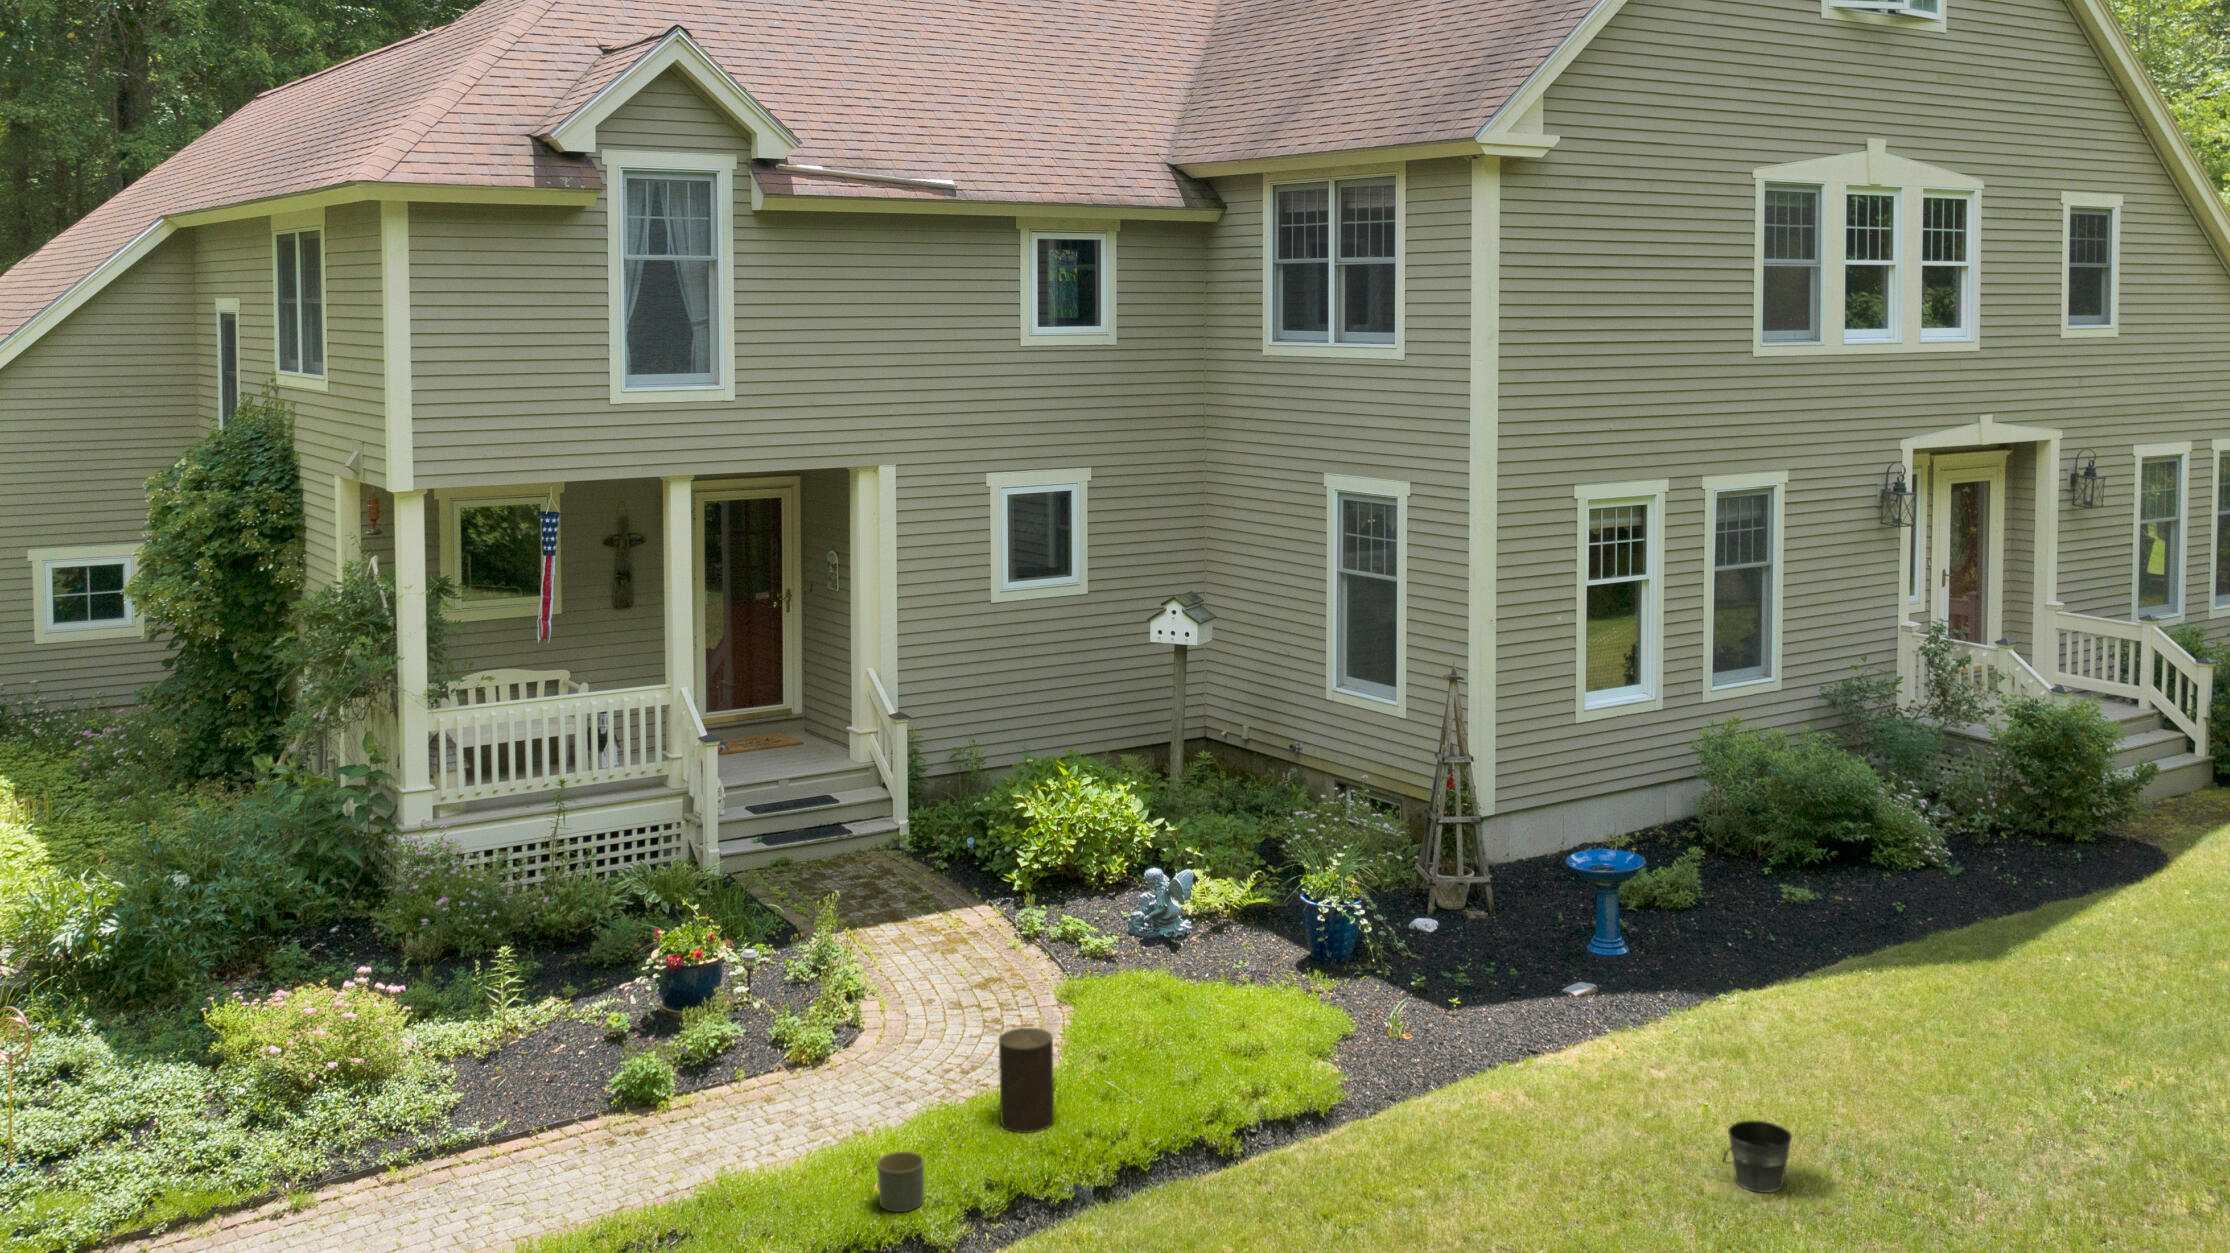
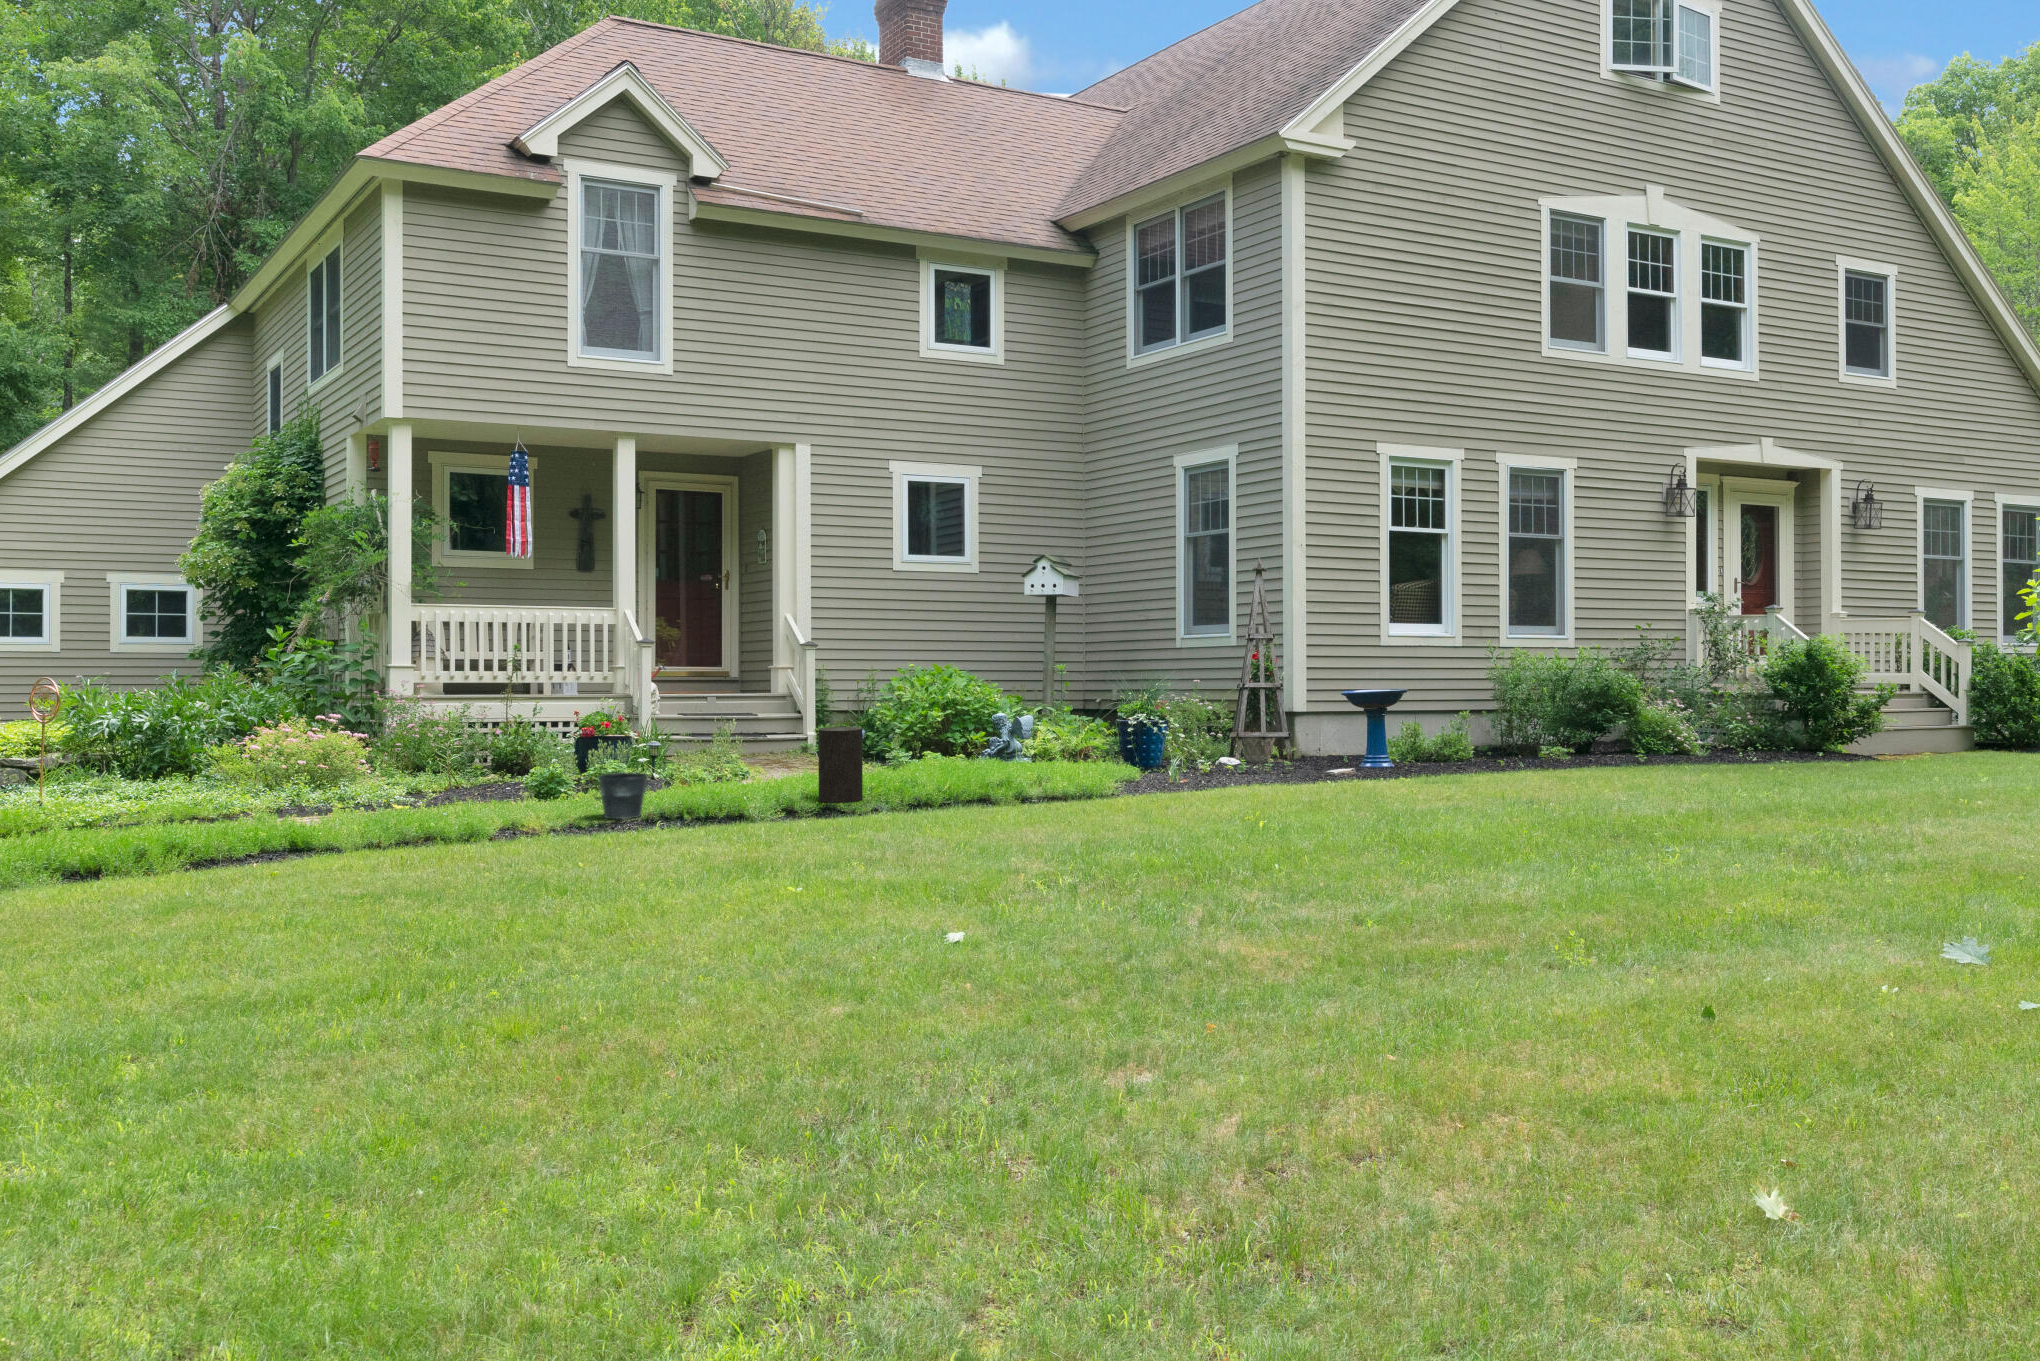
bucket: present [1722,1120,1792,1193] -> present [595,772,647,819]
planter: present [877,1152,924,1212] -> none [705,783,742,821]

